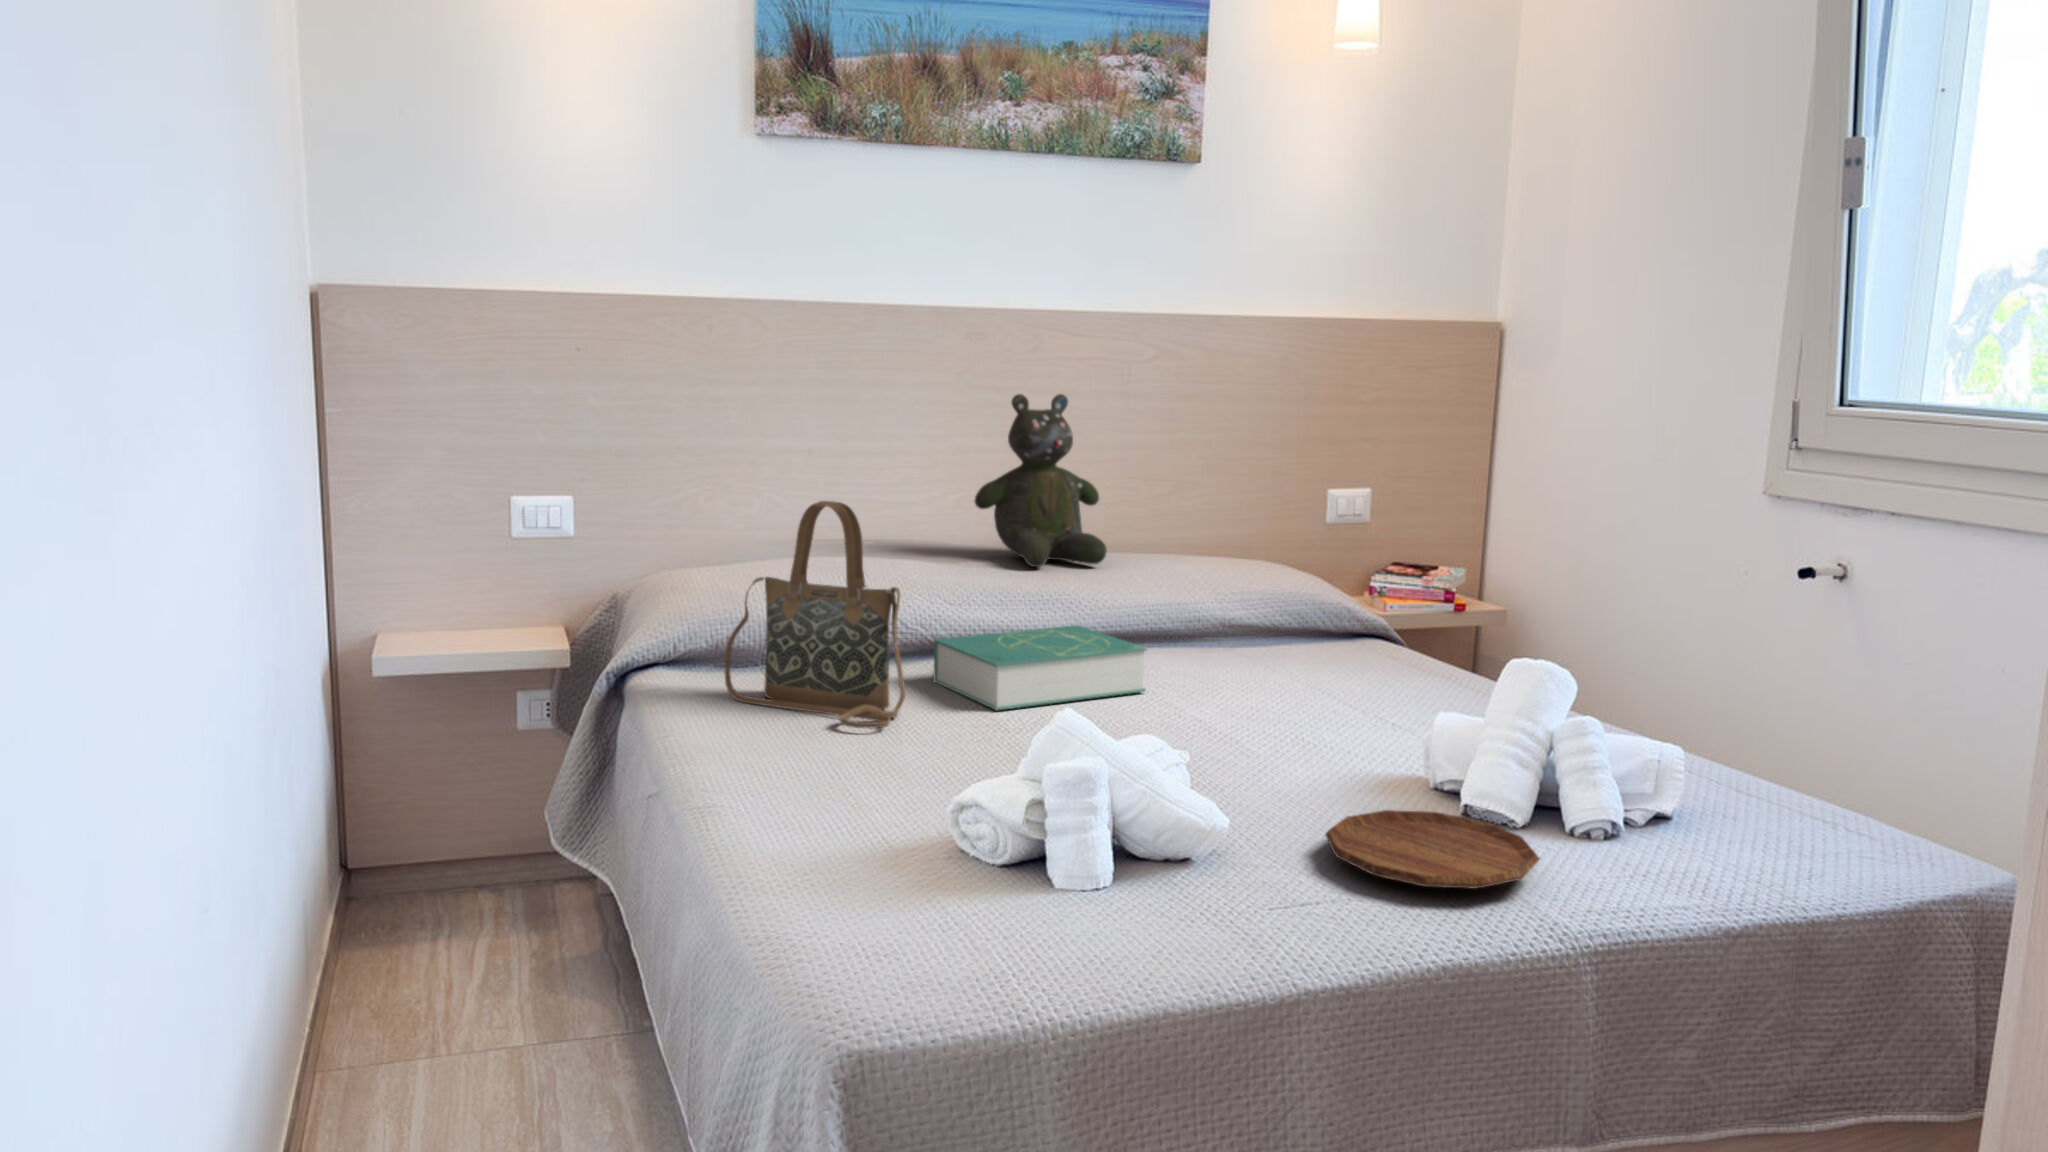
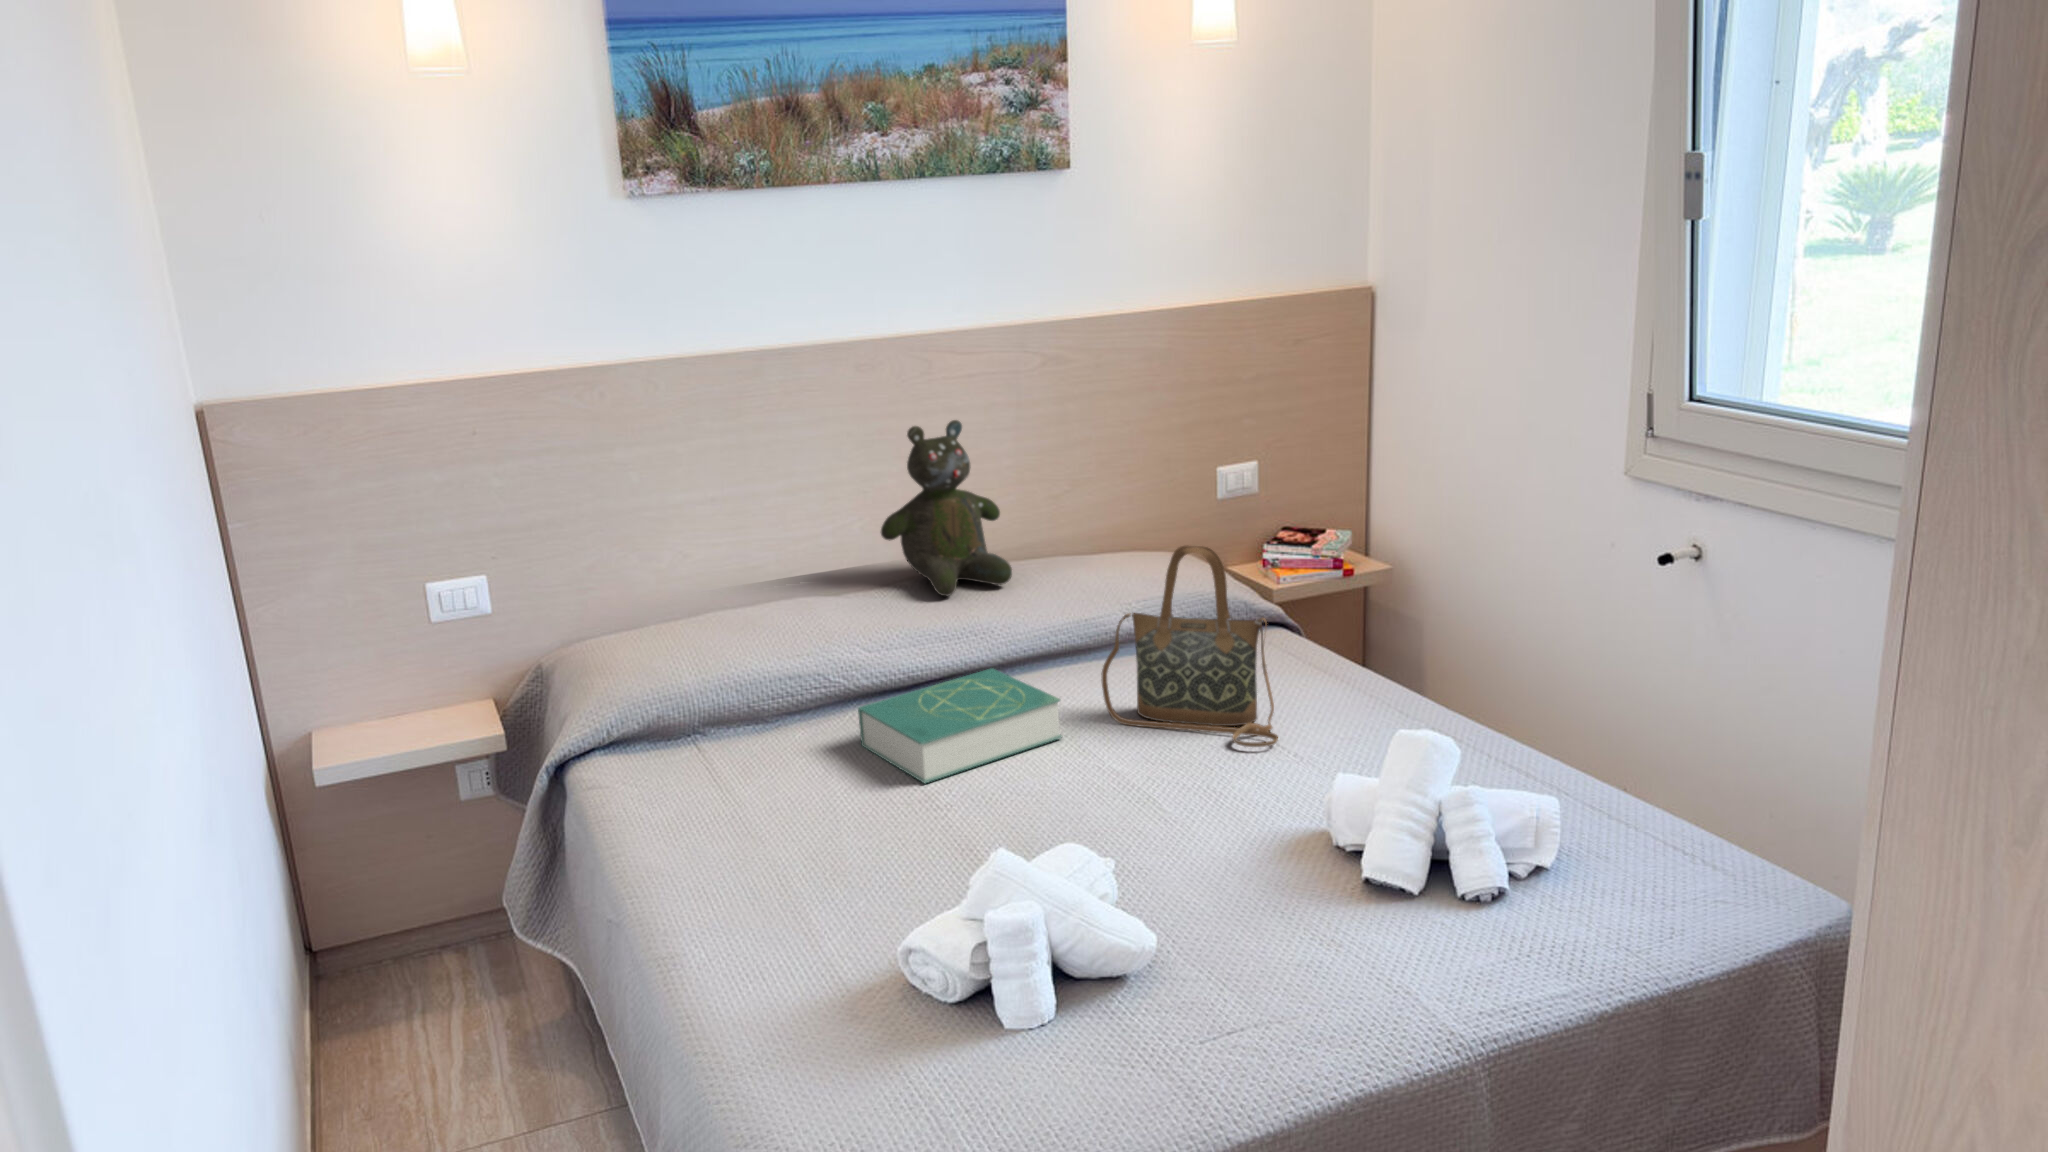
handbag: present [725,501,905,729] -> present [1101,545,1278,747]
tray: present [1325,810,1540,889] -> none [1241,897,1435,1002]

